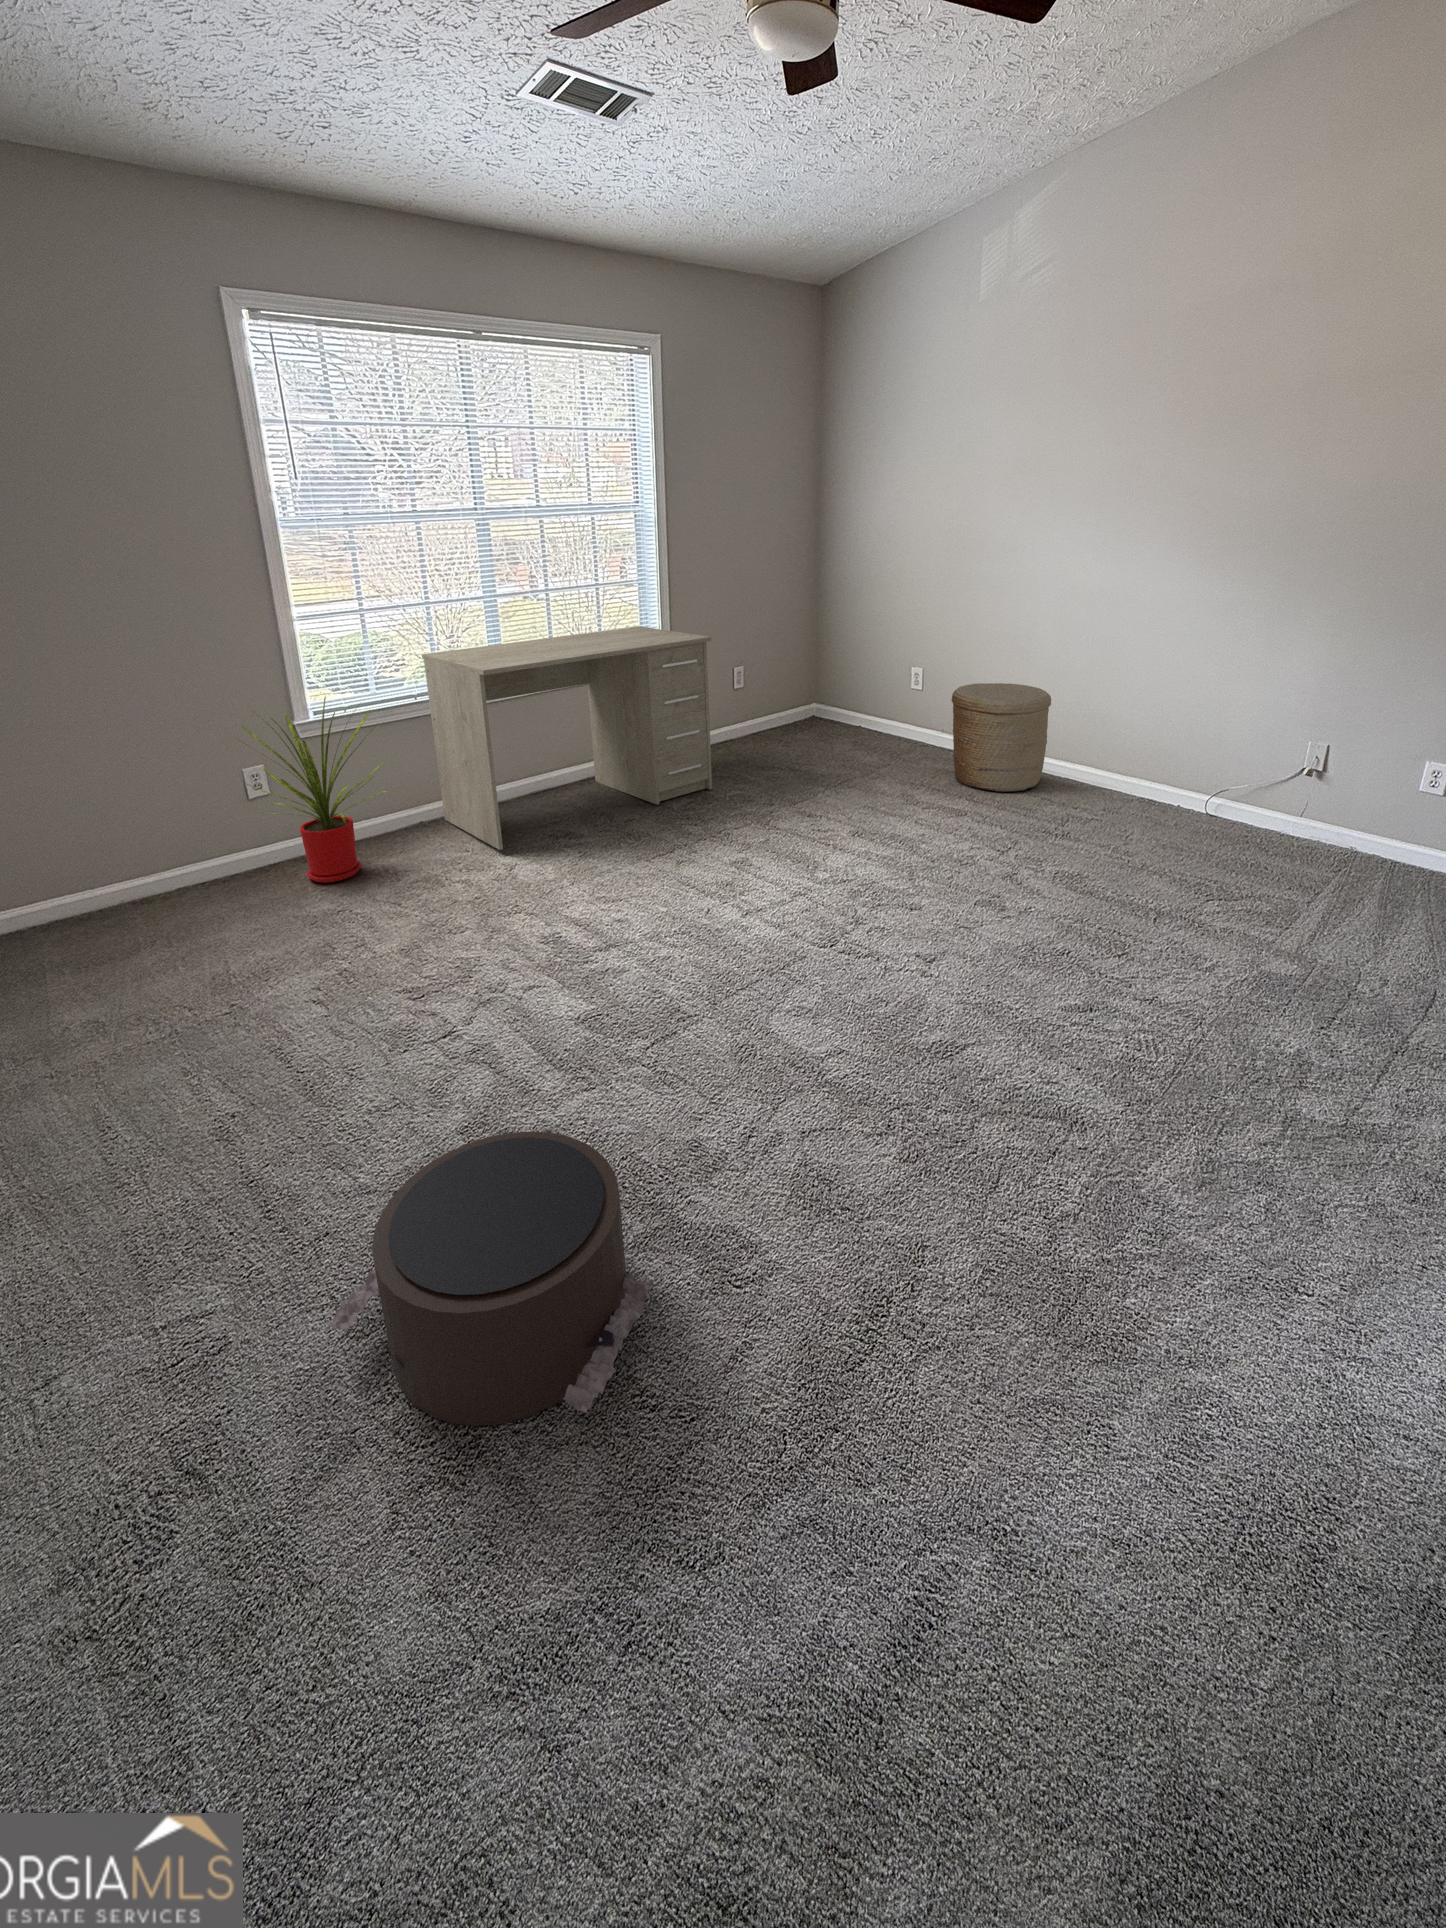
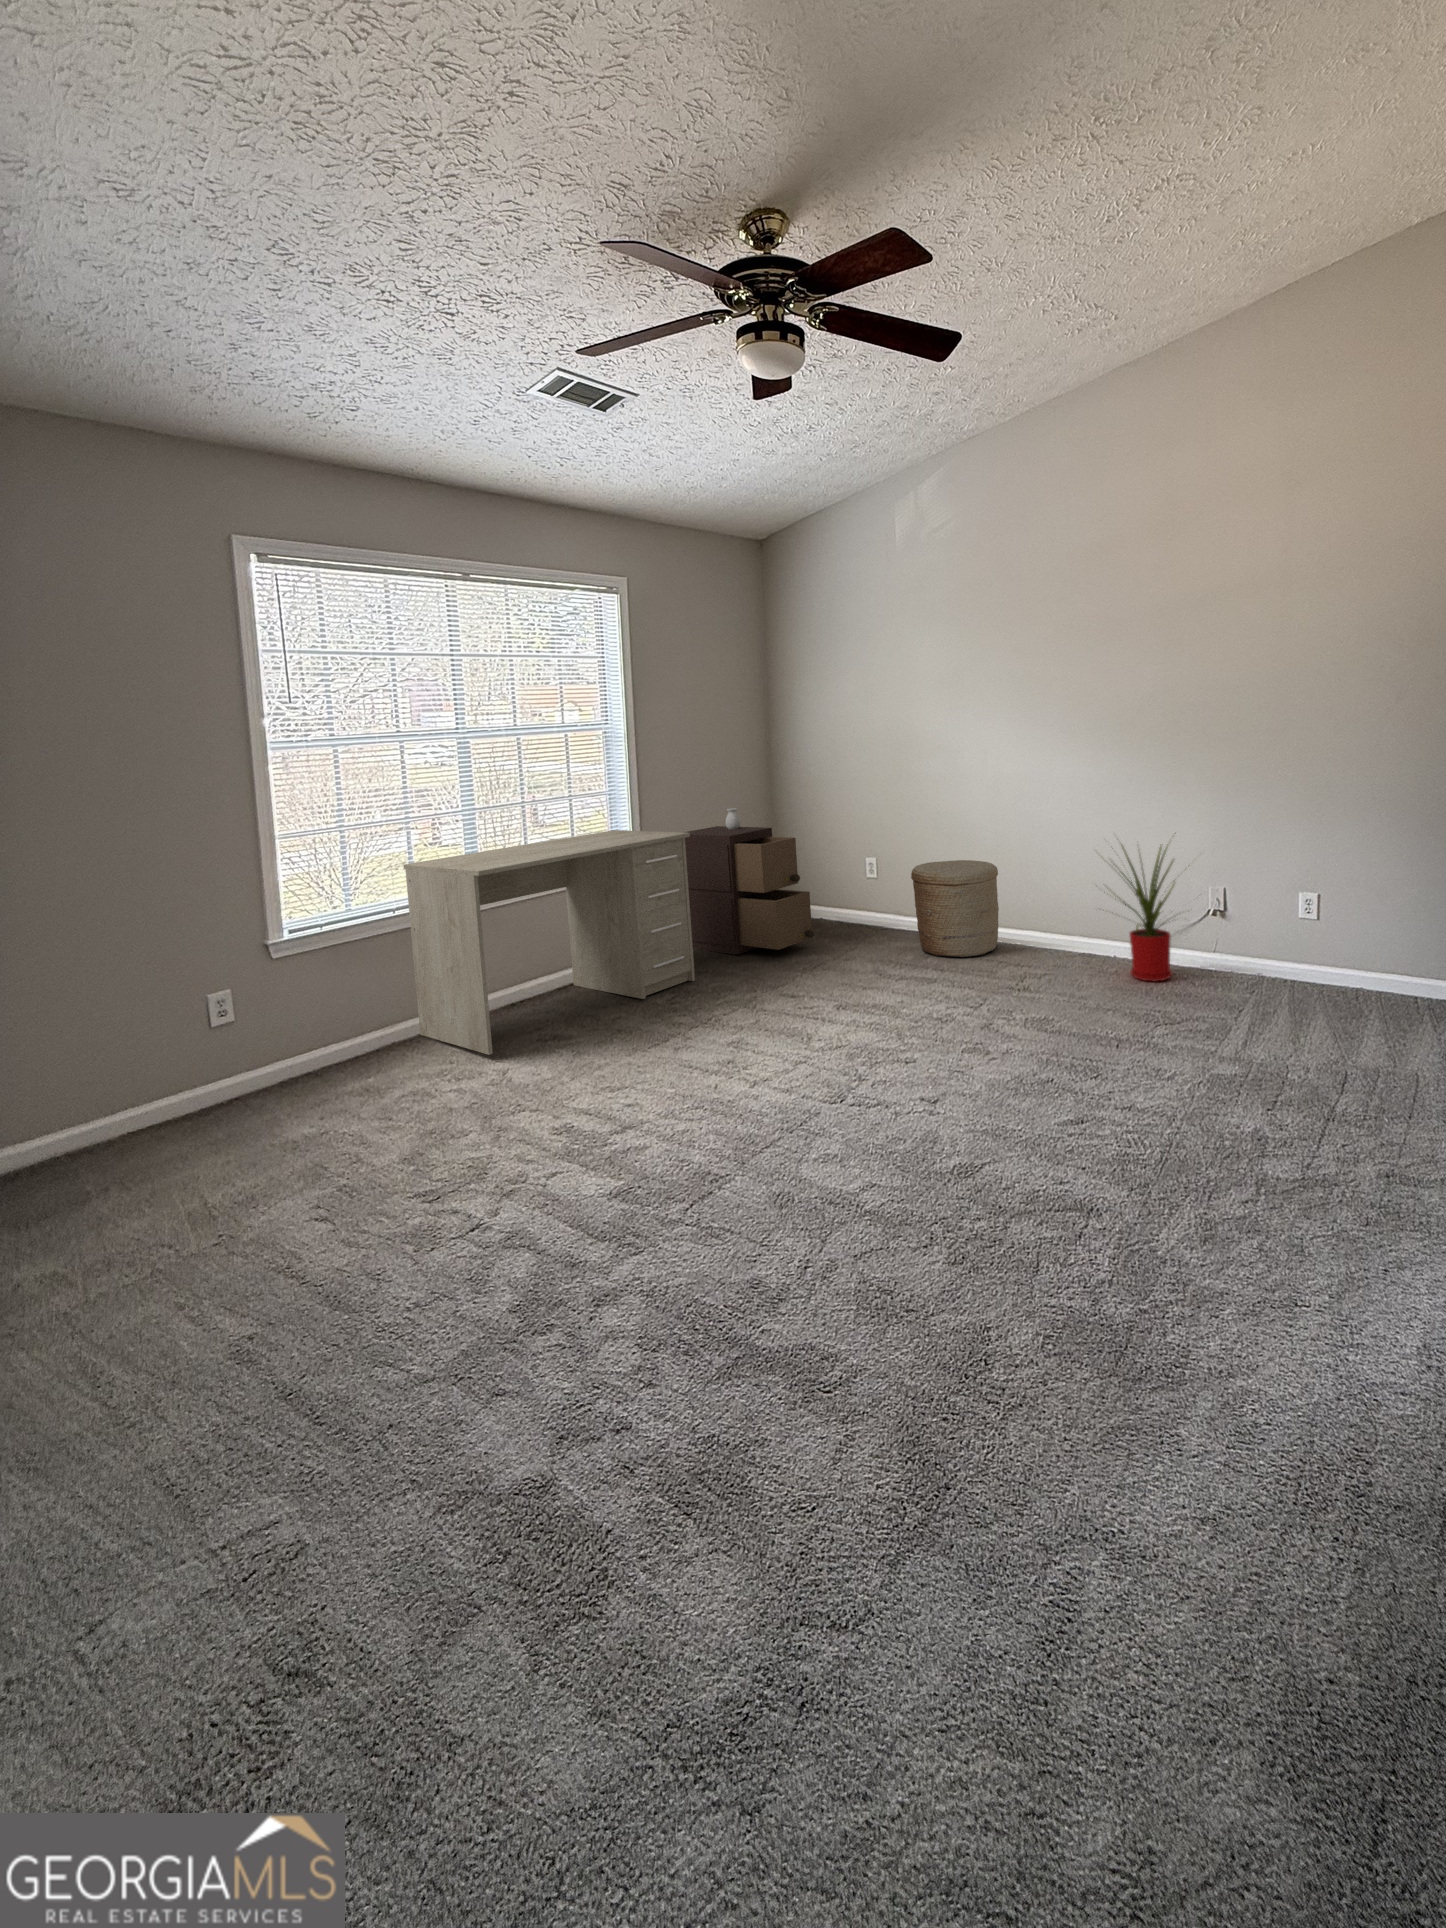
storage cabinet: none [704,608,842,764] -> present [685,808,814,955]
house plant: present [241,696,388,883] -> present [1104,841,1174,981]
pouf: present [329,1131,653,1426] -> none [426,1268,753,1565]

